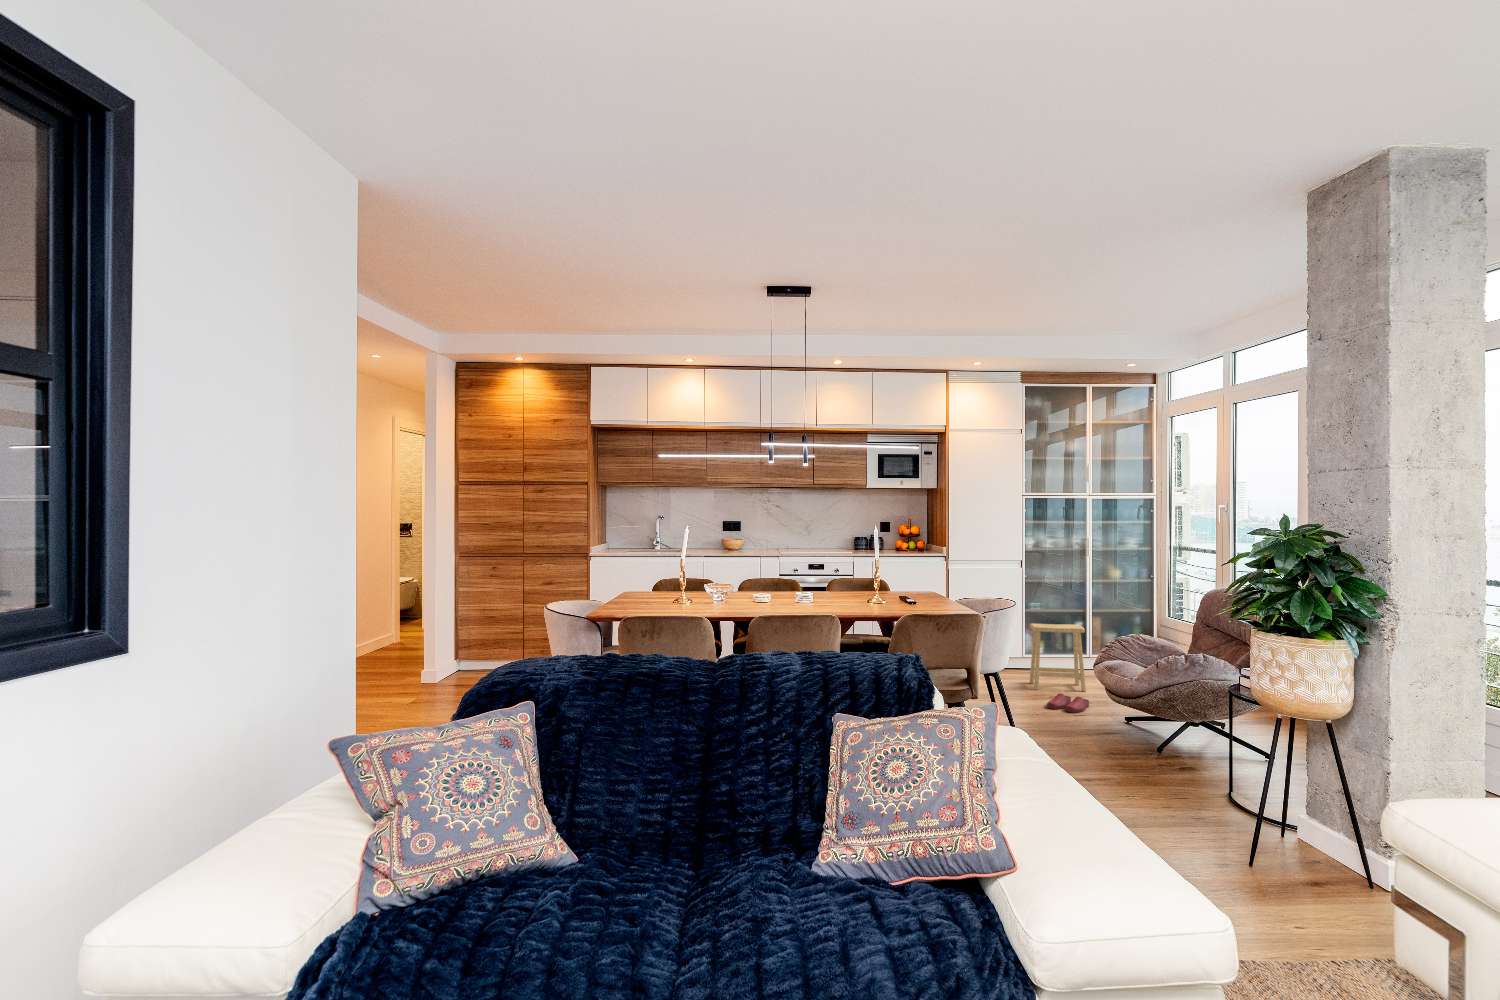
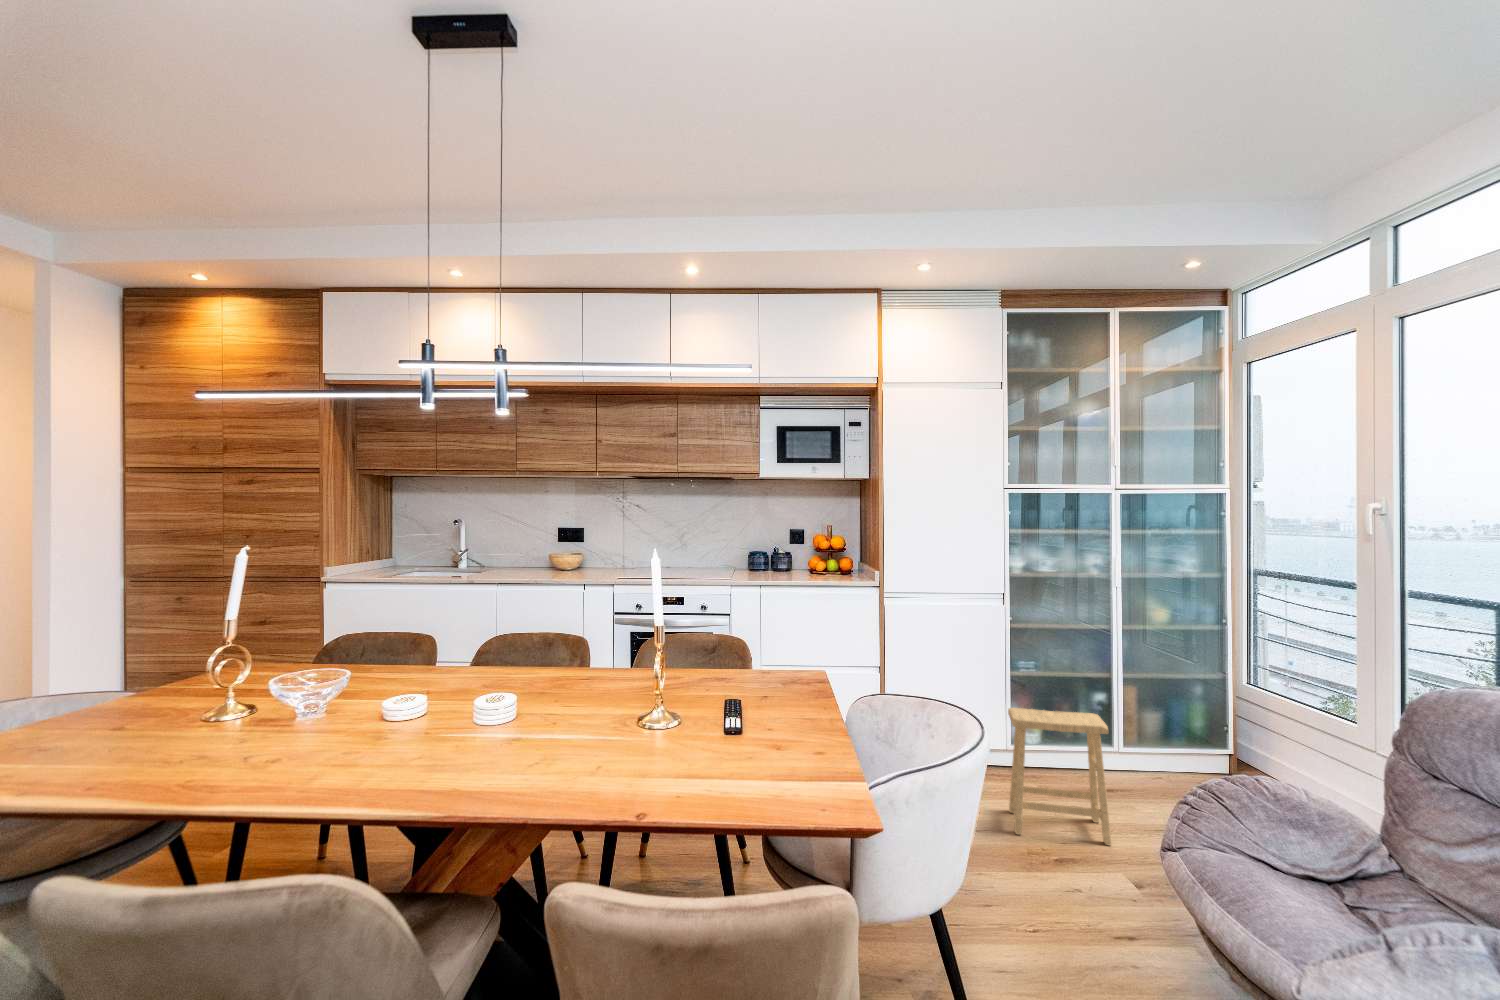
slippers: present [1047,693,1089,713] -> none [1031,868,1118,928]

